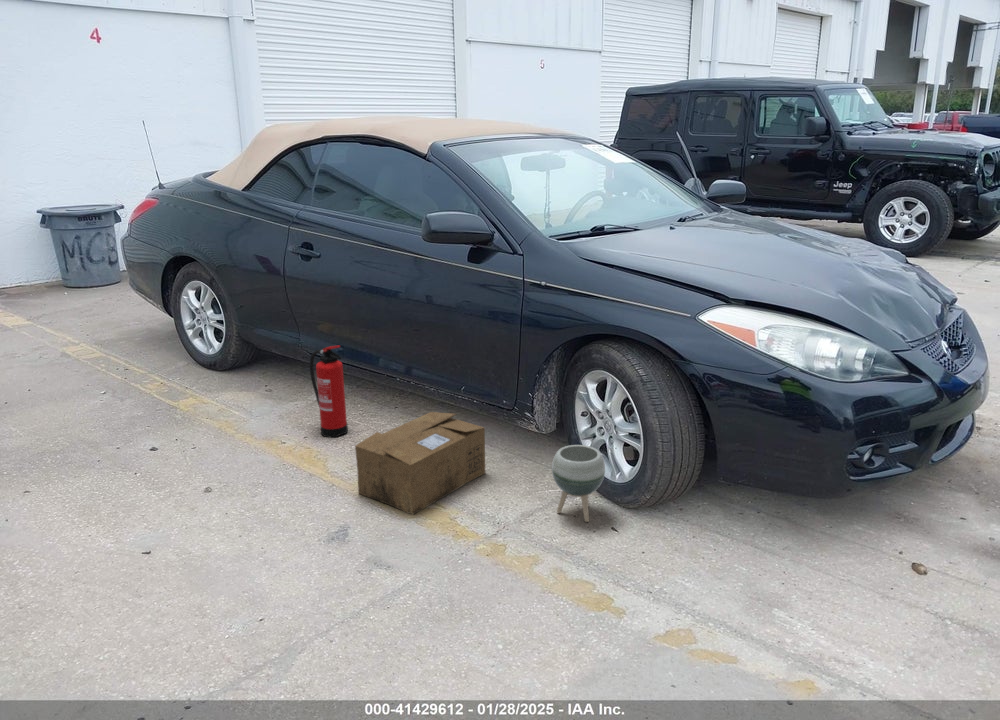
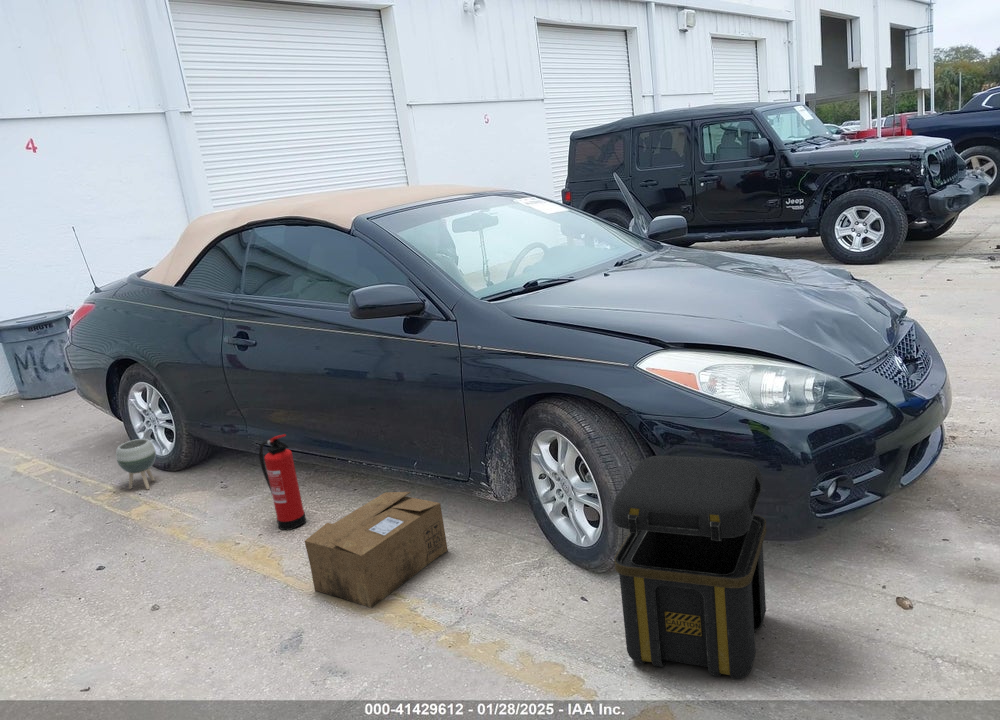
toolbox: none [657,403,806,614] -> present [612,456,766,679]
planter: present [552,445,605,522] -> present [116,439,156,489]

